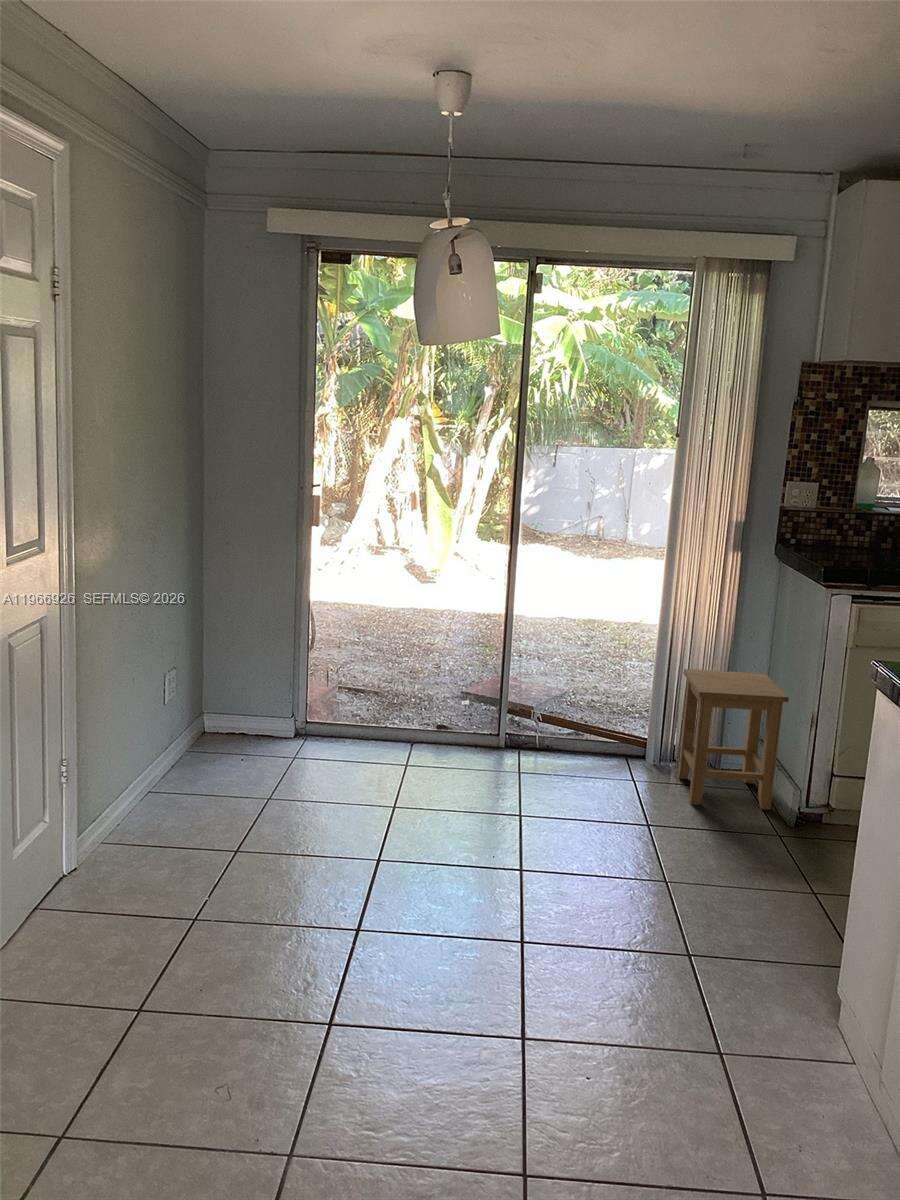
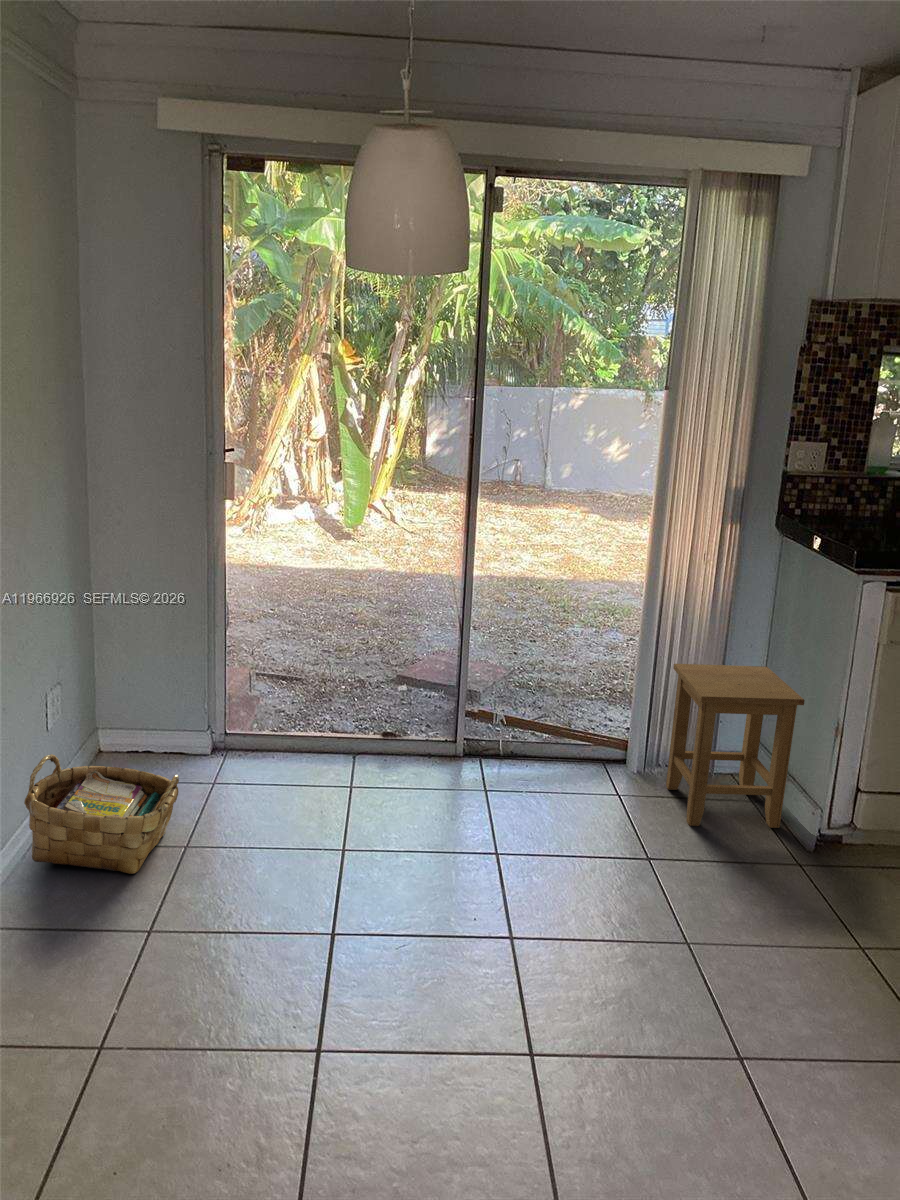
woven basket: none [148,719,268,814] -> present [24,754,179,874]

